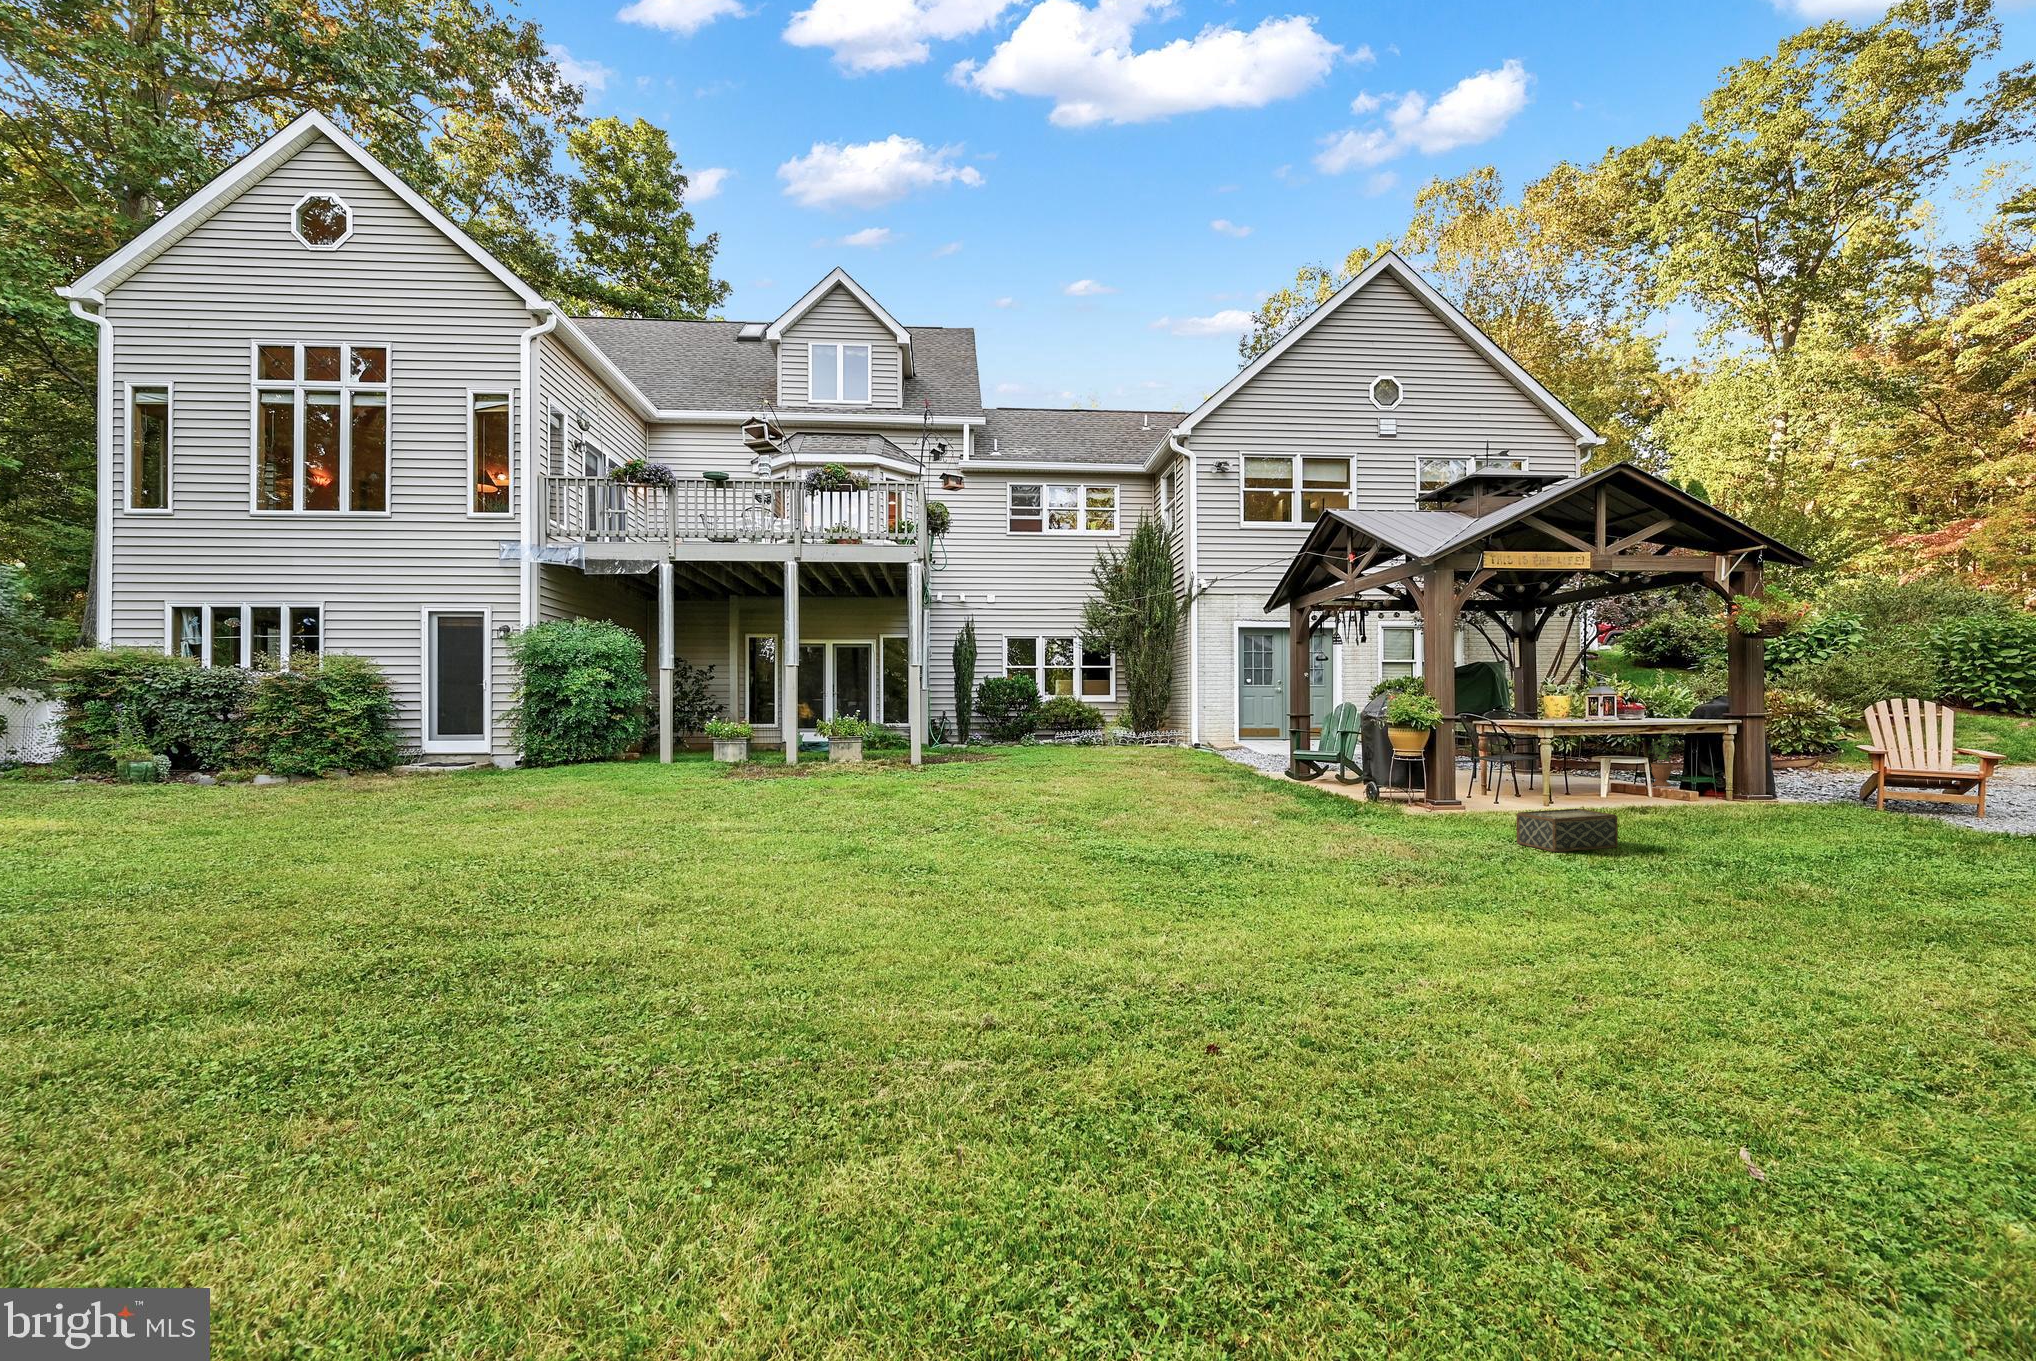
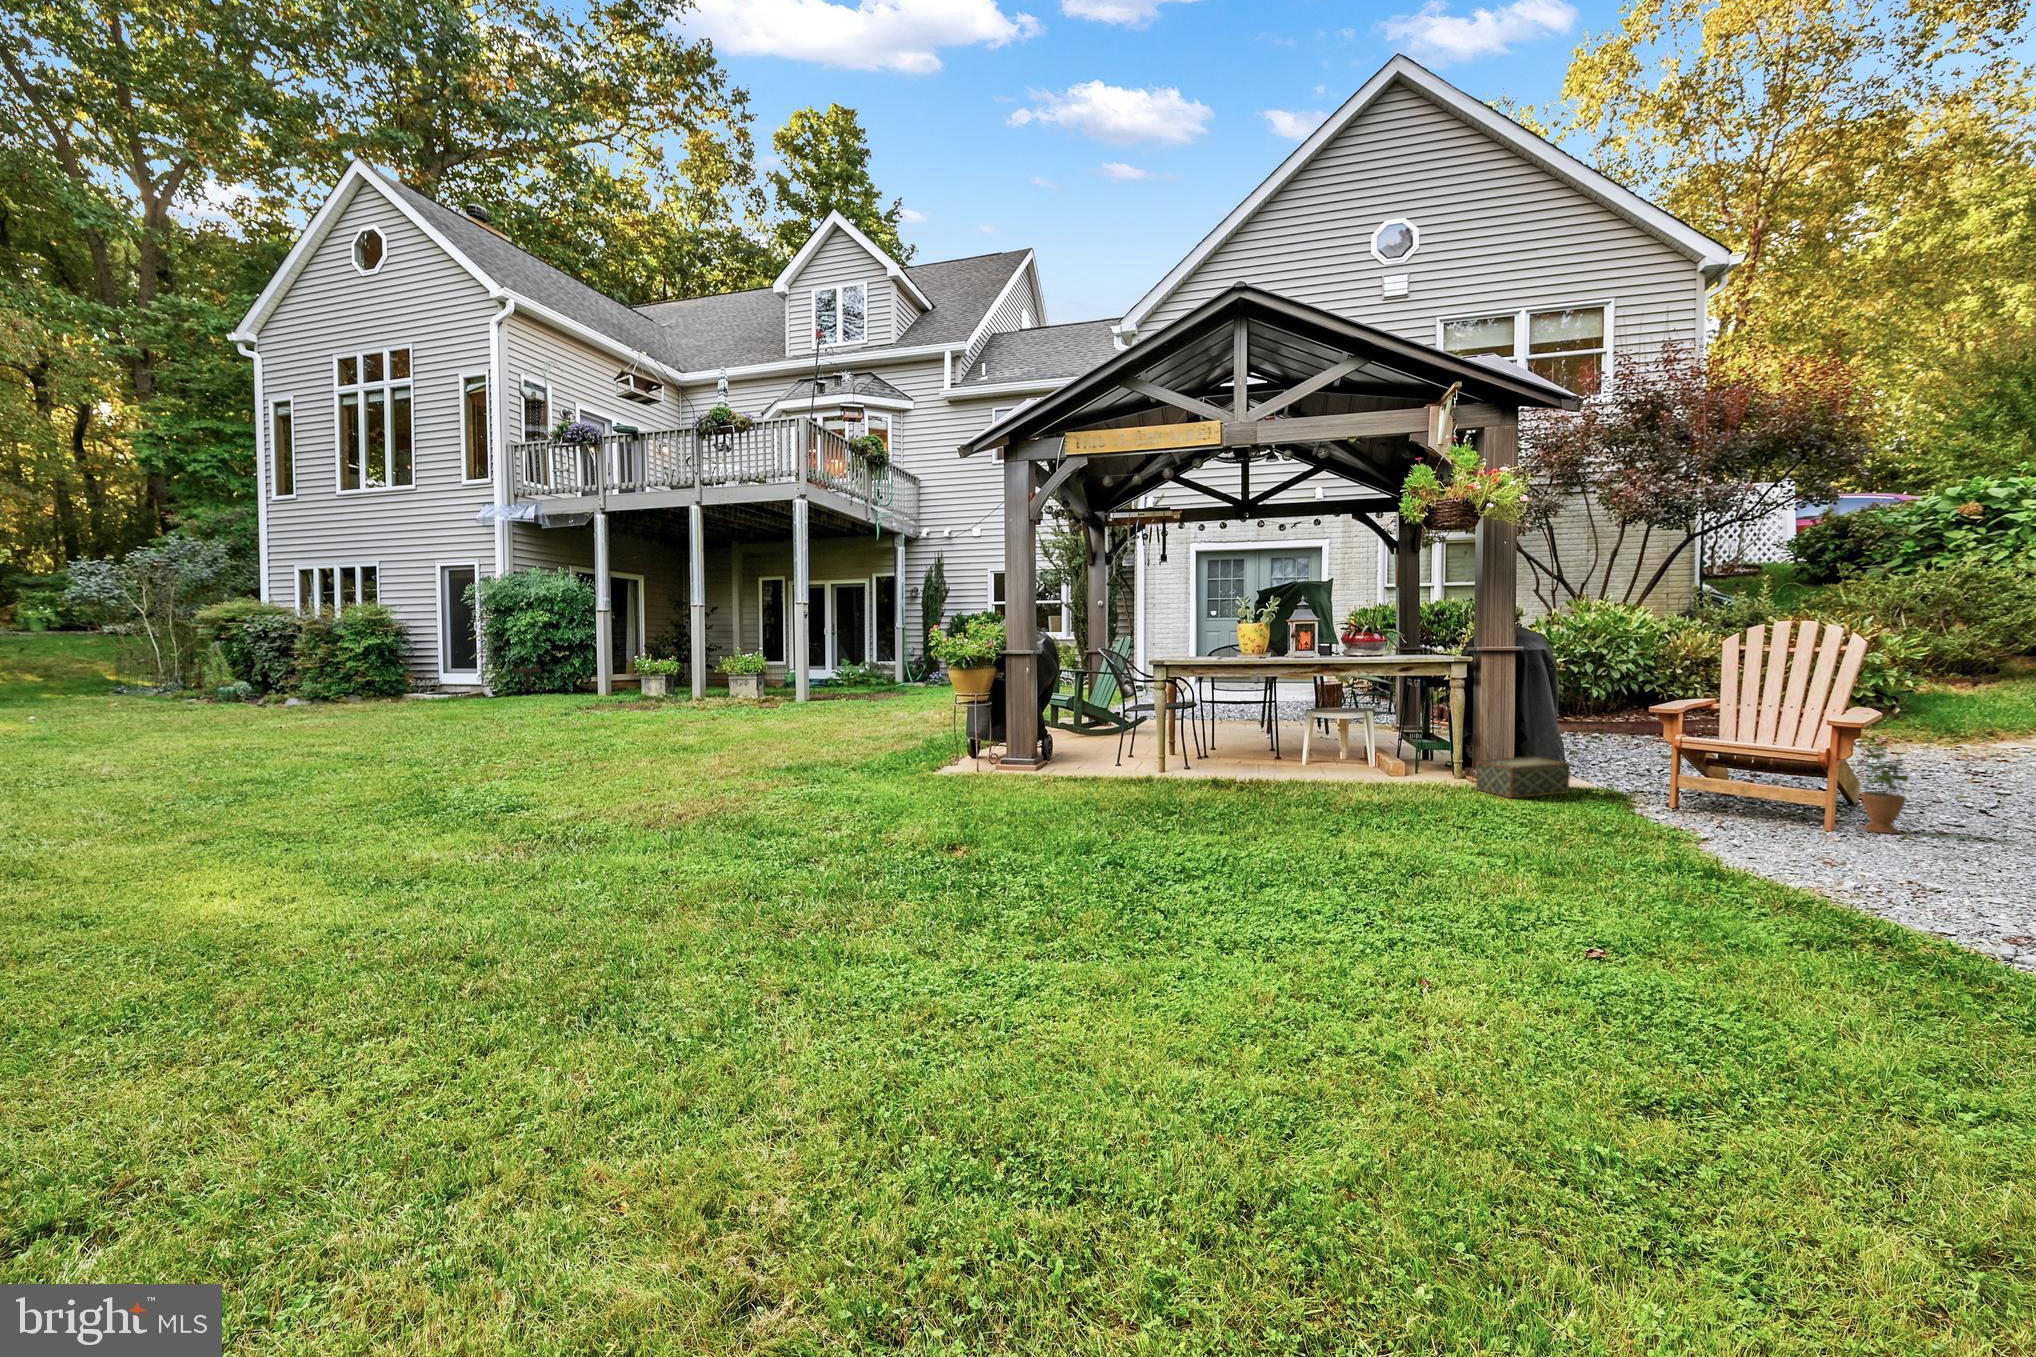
stool: none [507,731,544,757] -> present [511,668,545,693]
potted plant: present [1648,734,1678,786] -> present [1856,740,1908,834]

